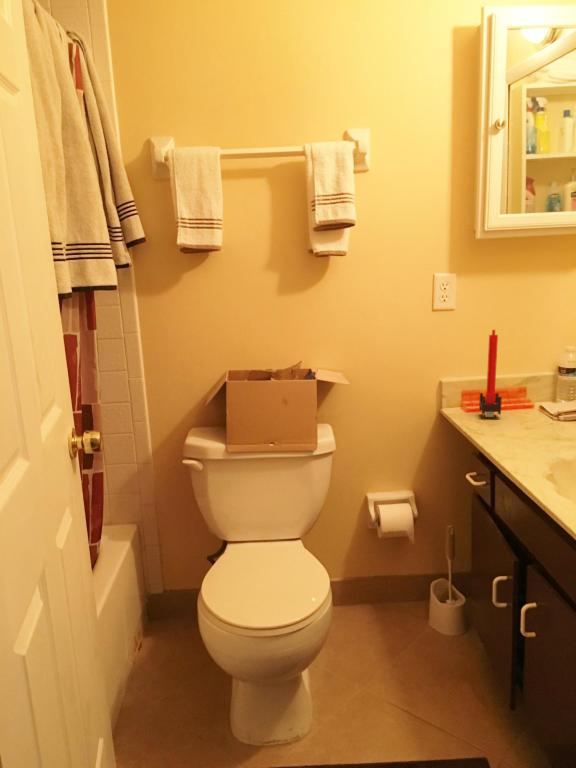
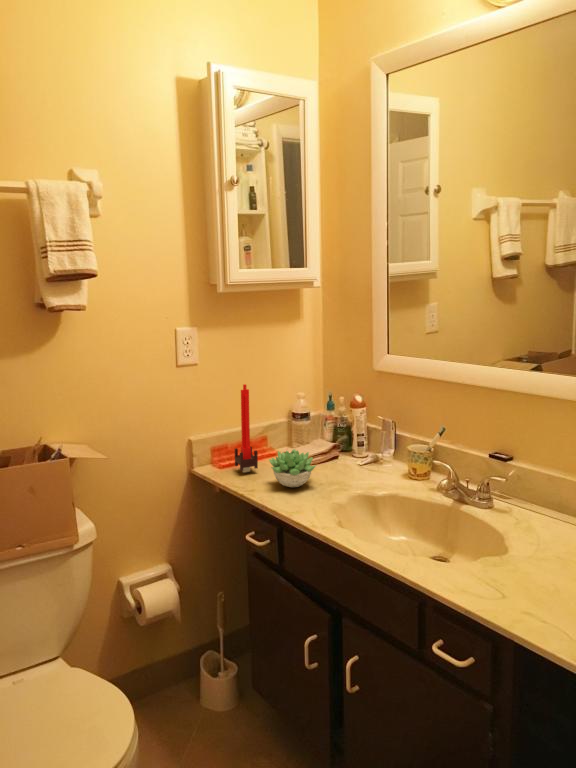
succulent plant: none [505,397,557,435] -> present [269,449,316,487]

